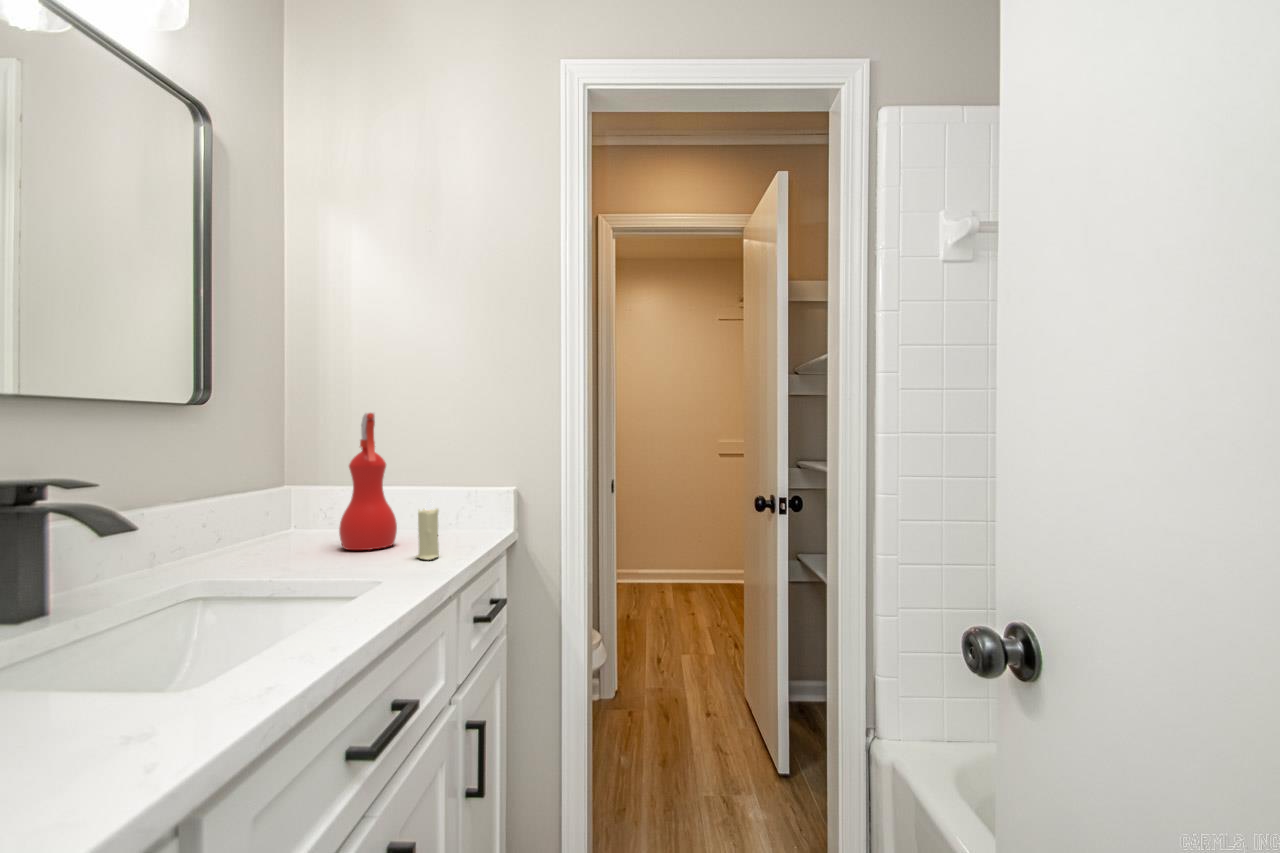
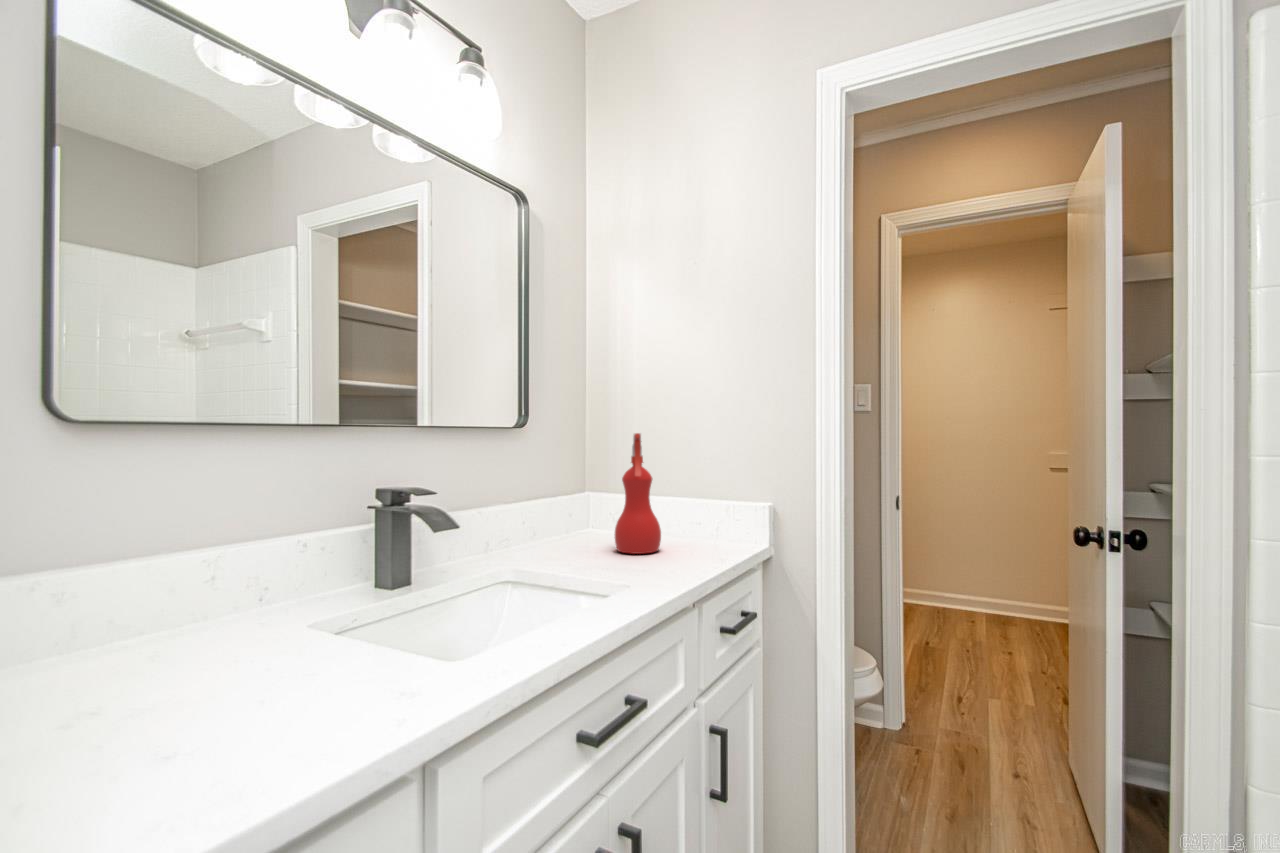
candle: present [417,496,439,560] -> none [669,509,690,569]

